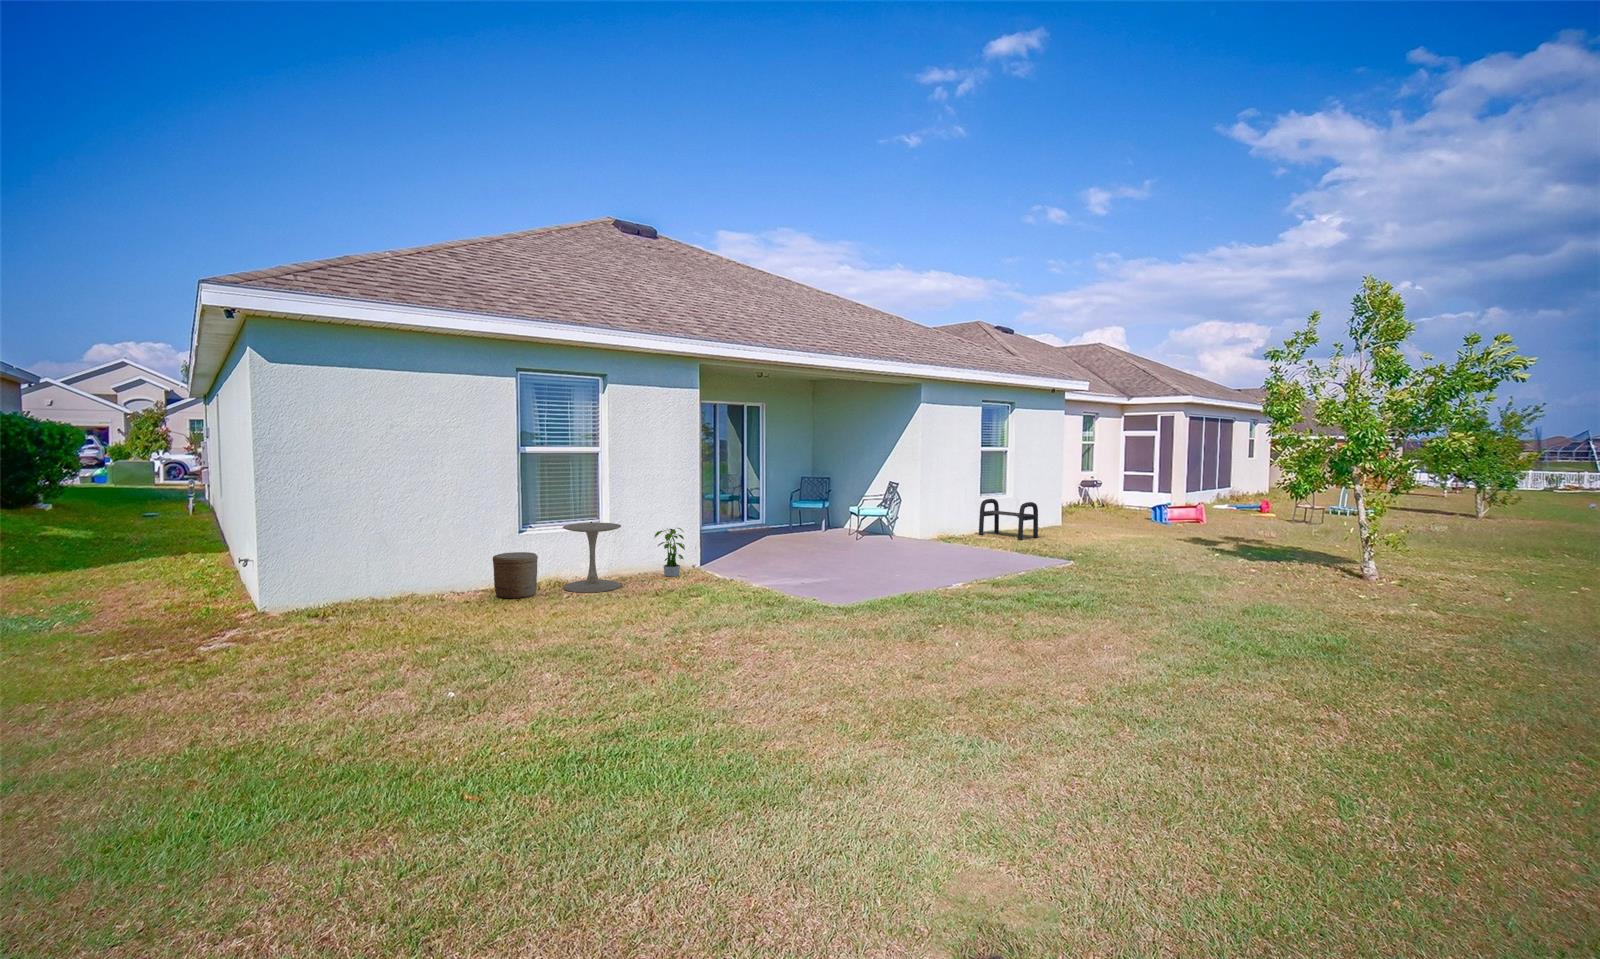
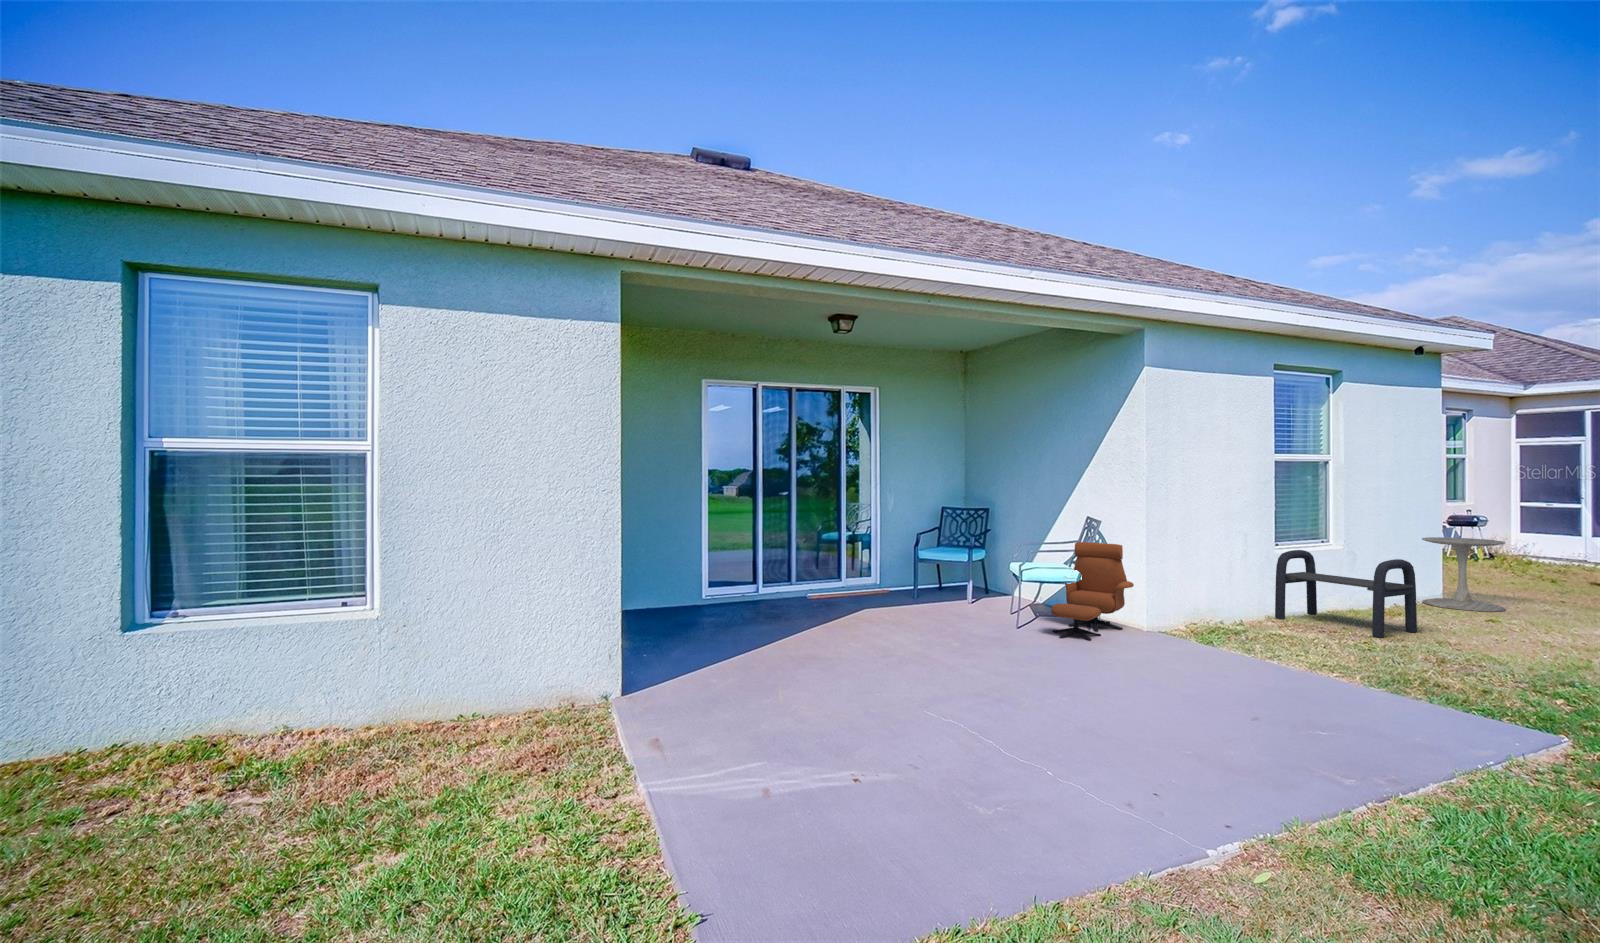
lounge chair: none [872,496,912,546] -> present [1051,542,1134,641]
pedestal table: present [563,523,621,593] -> present [1422,537,1506,612]
potted plant: present [654,528,685,577] -> none [527,607,596,716]
woven basket: present [493,552,538,599] -> none [86,661,215,779]

